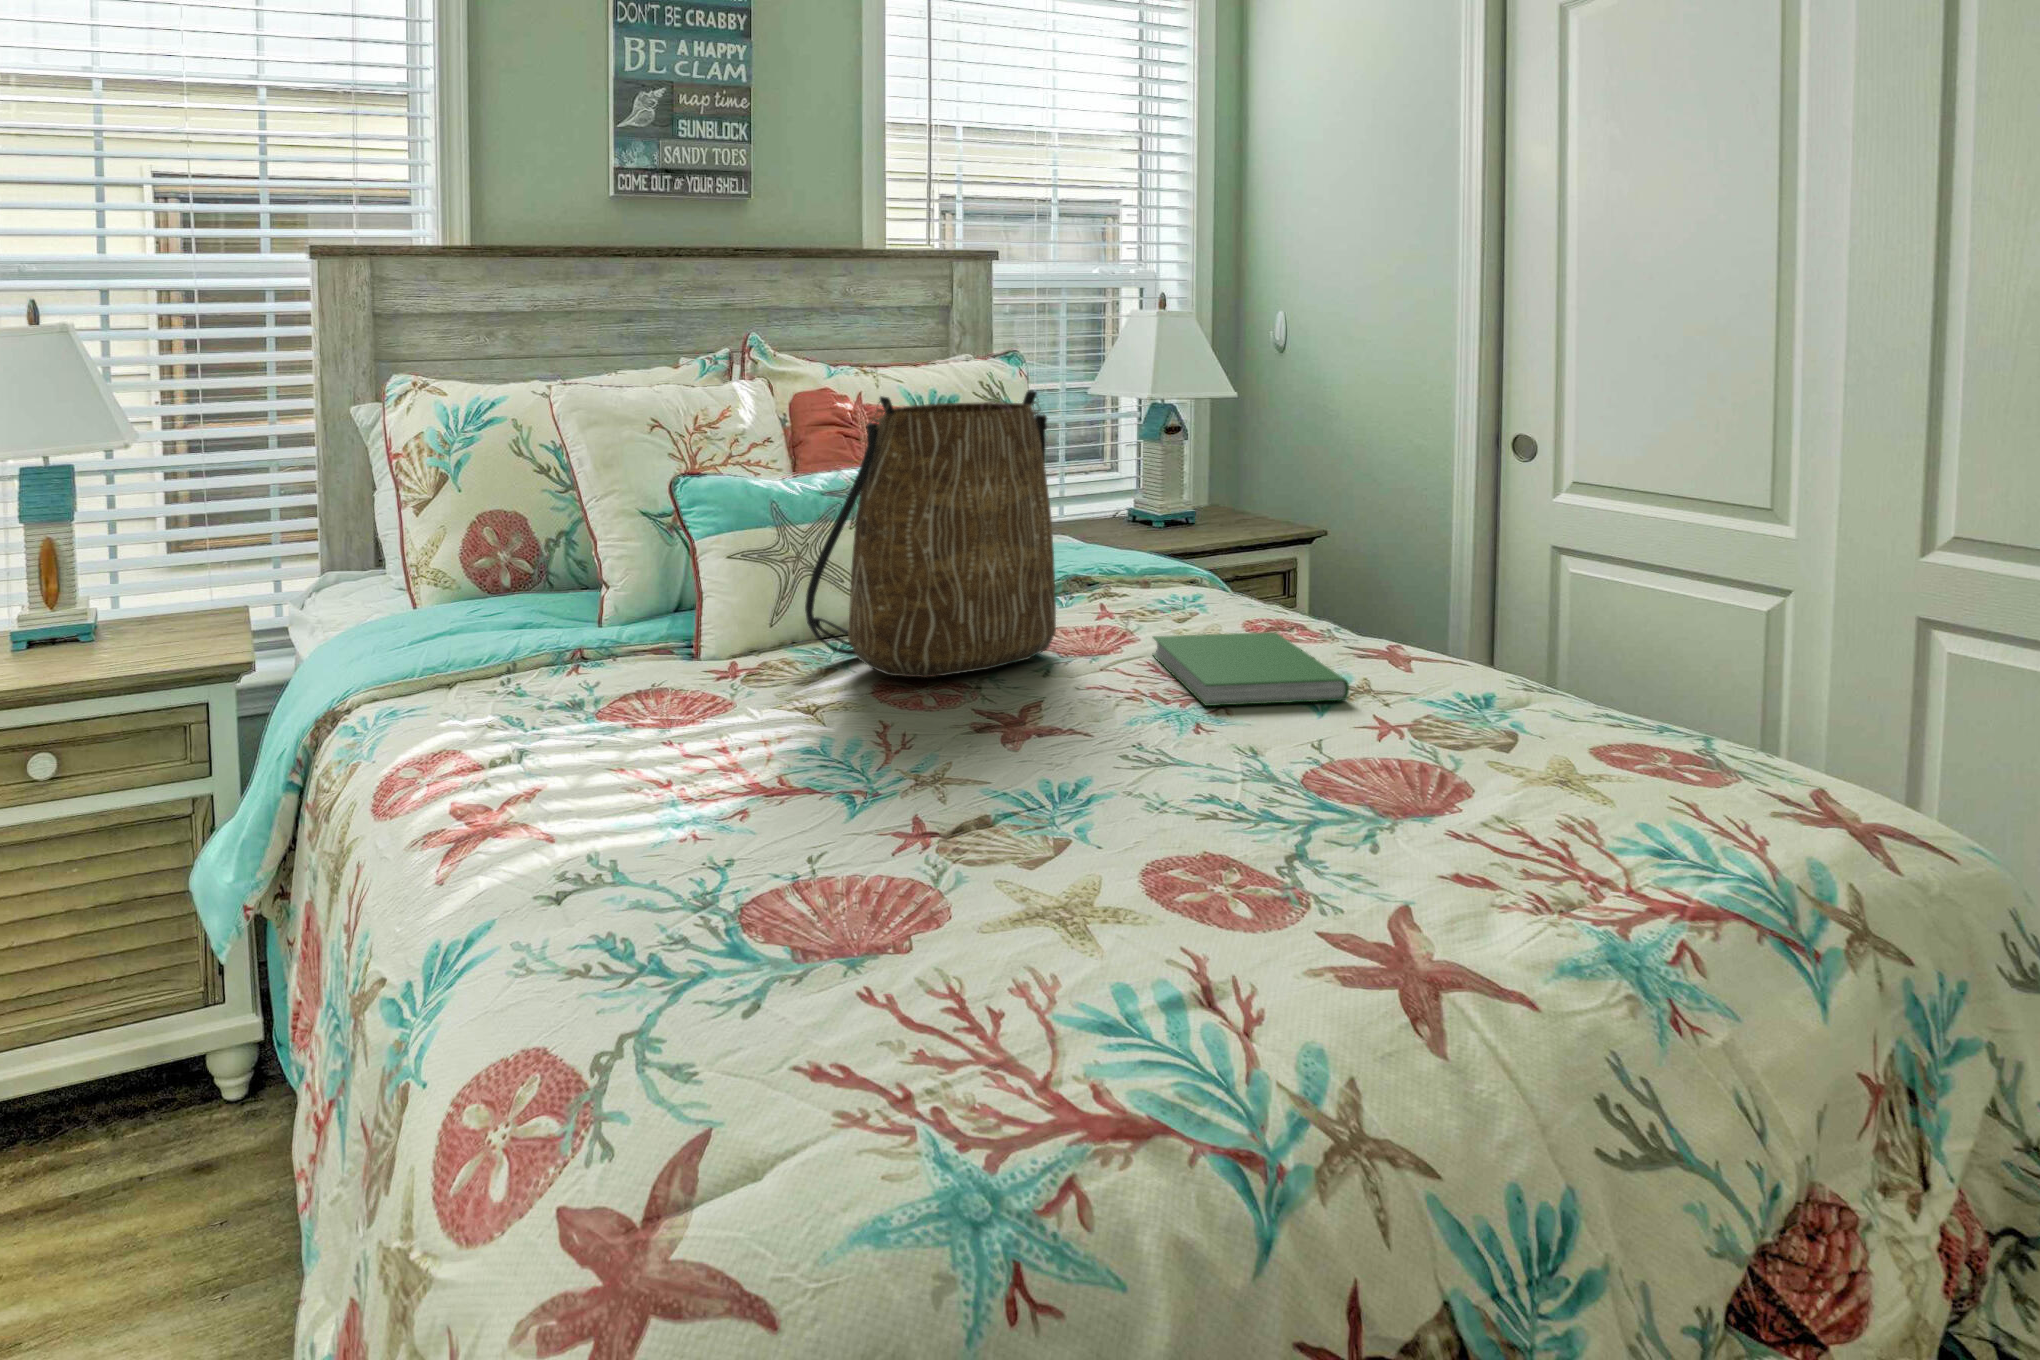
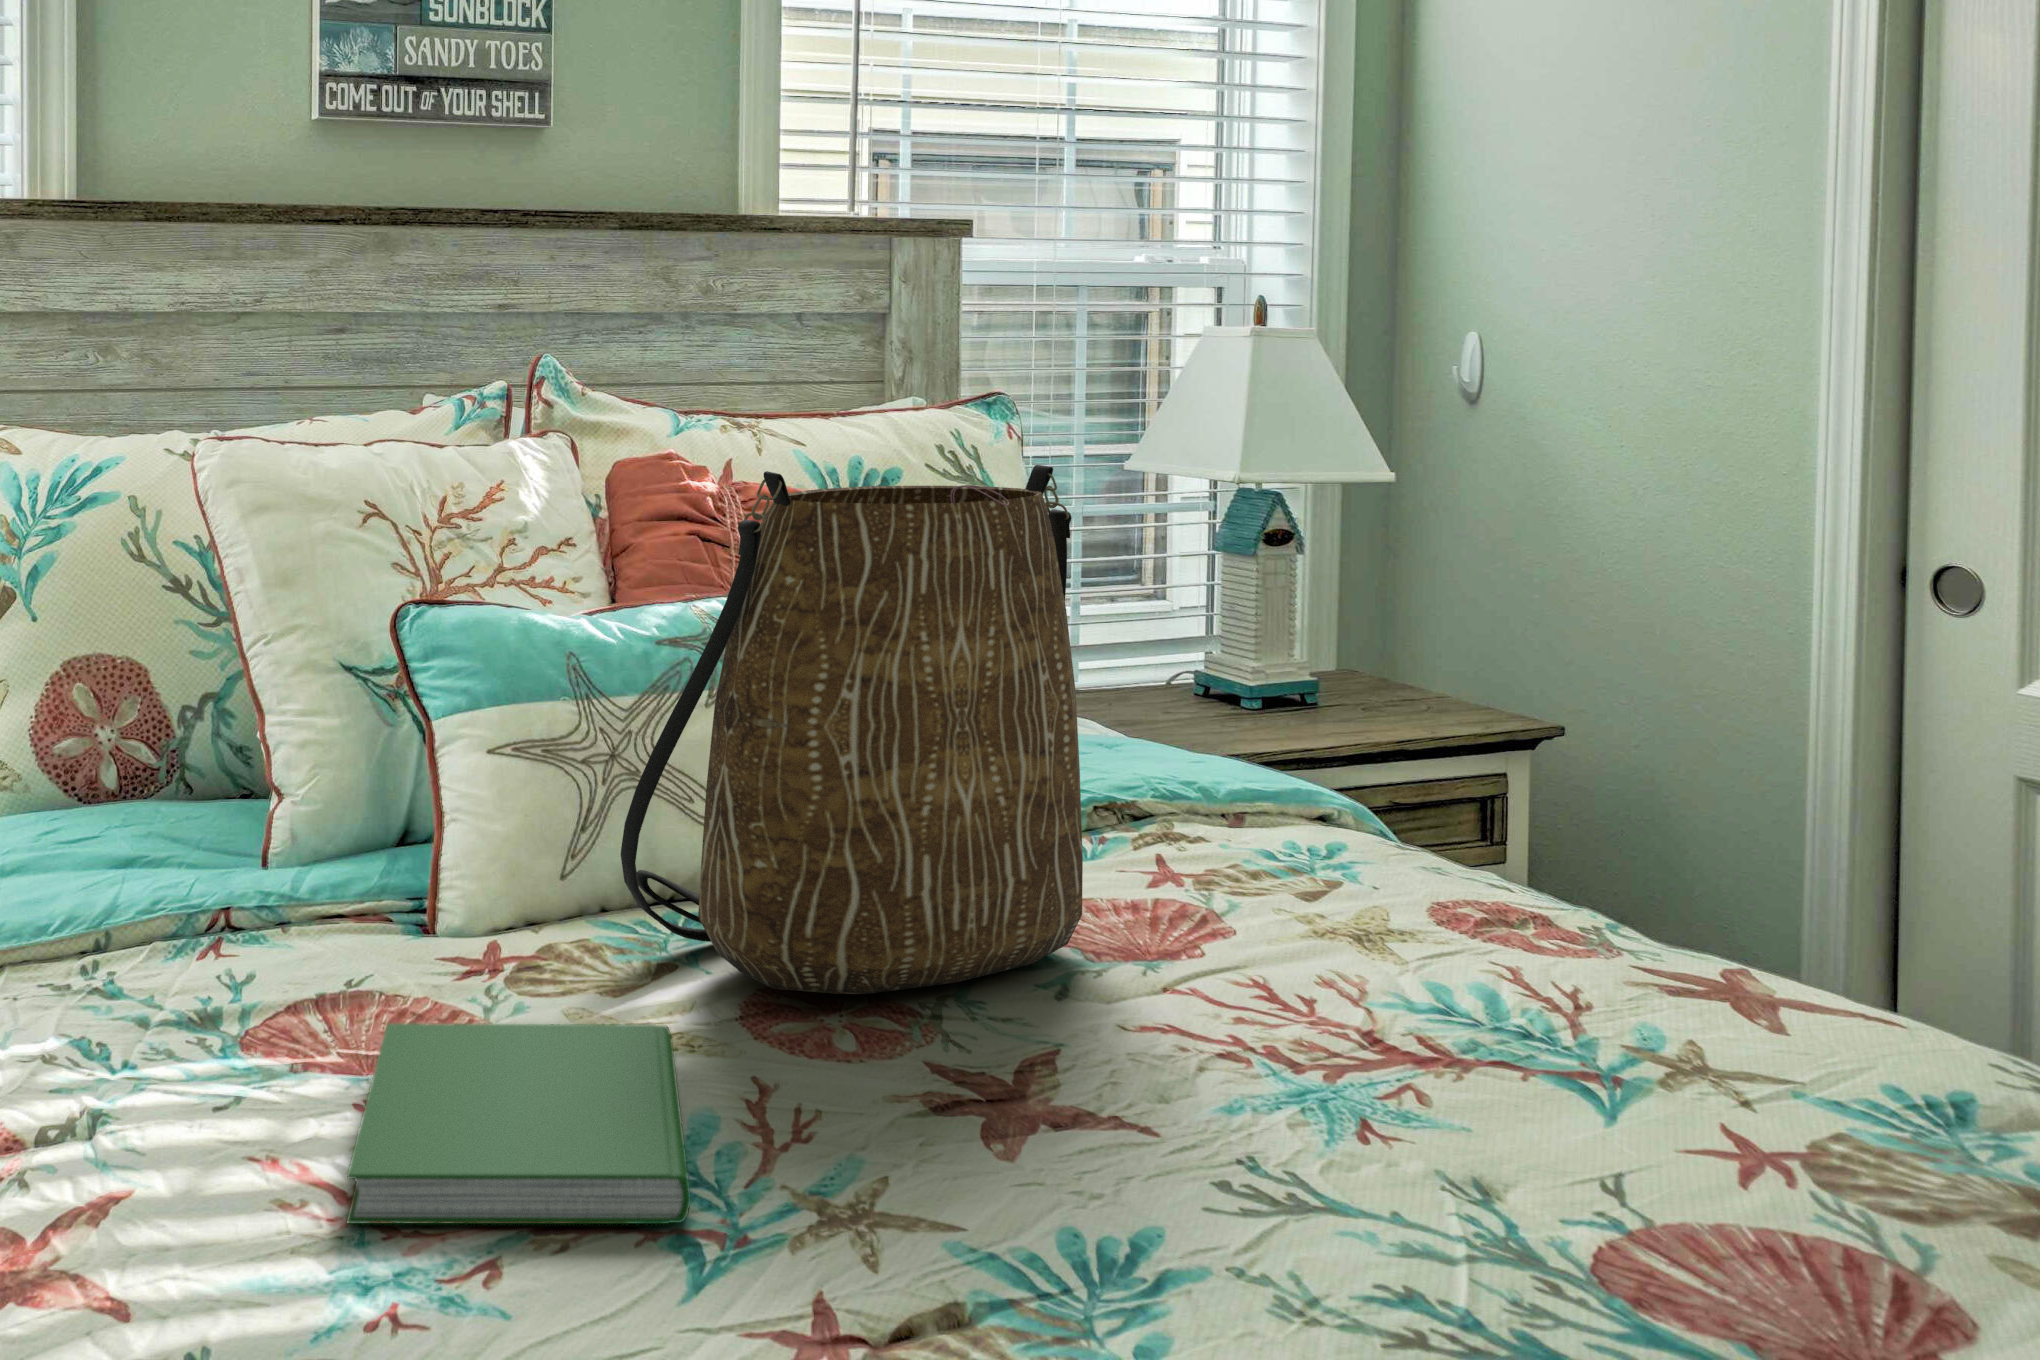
hardcover book: present [1153,632,1349,706] -> present [347,1023,691,1224]

